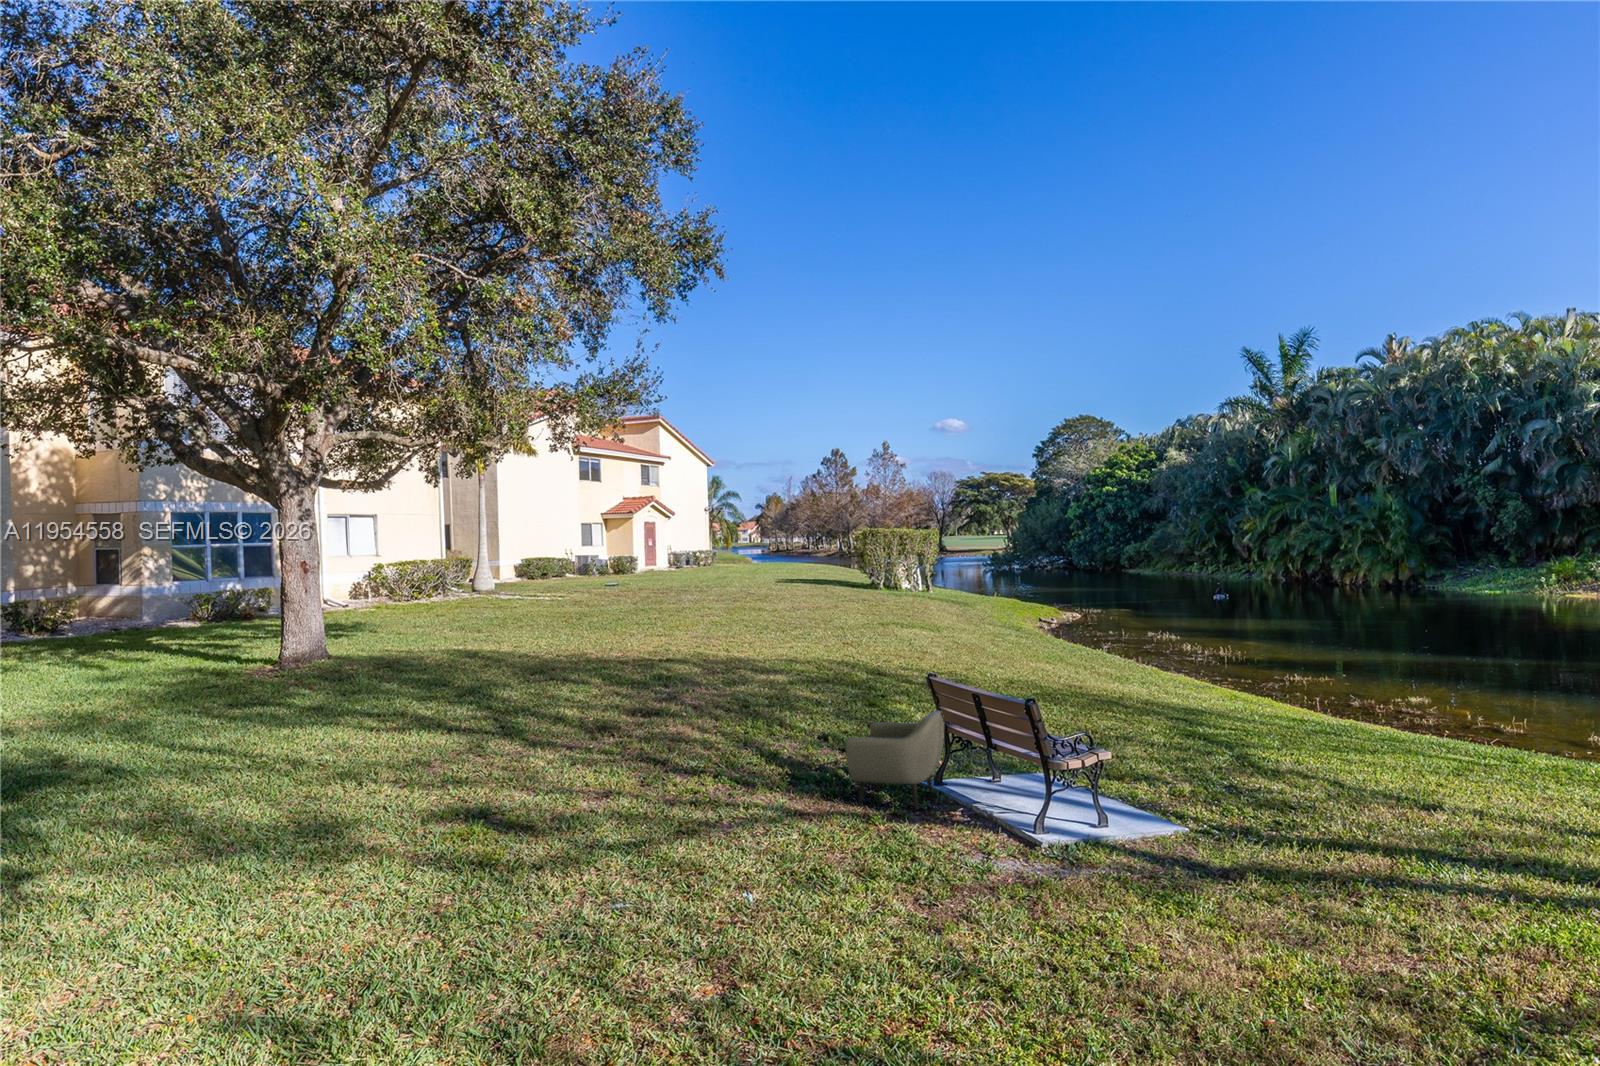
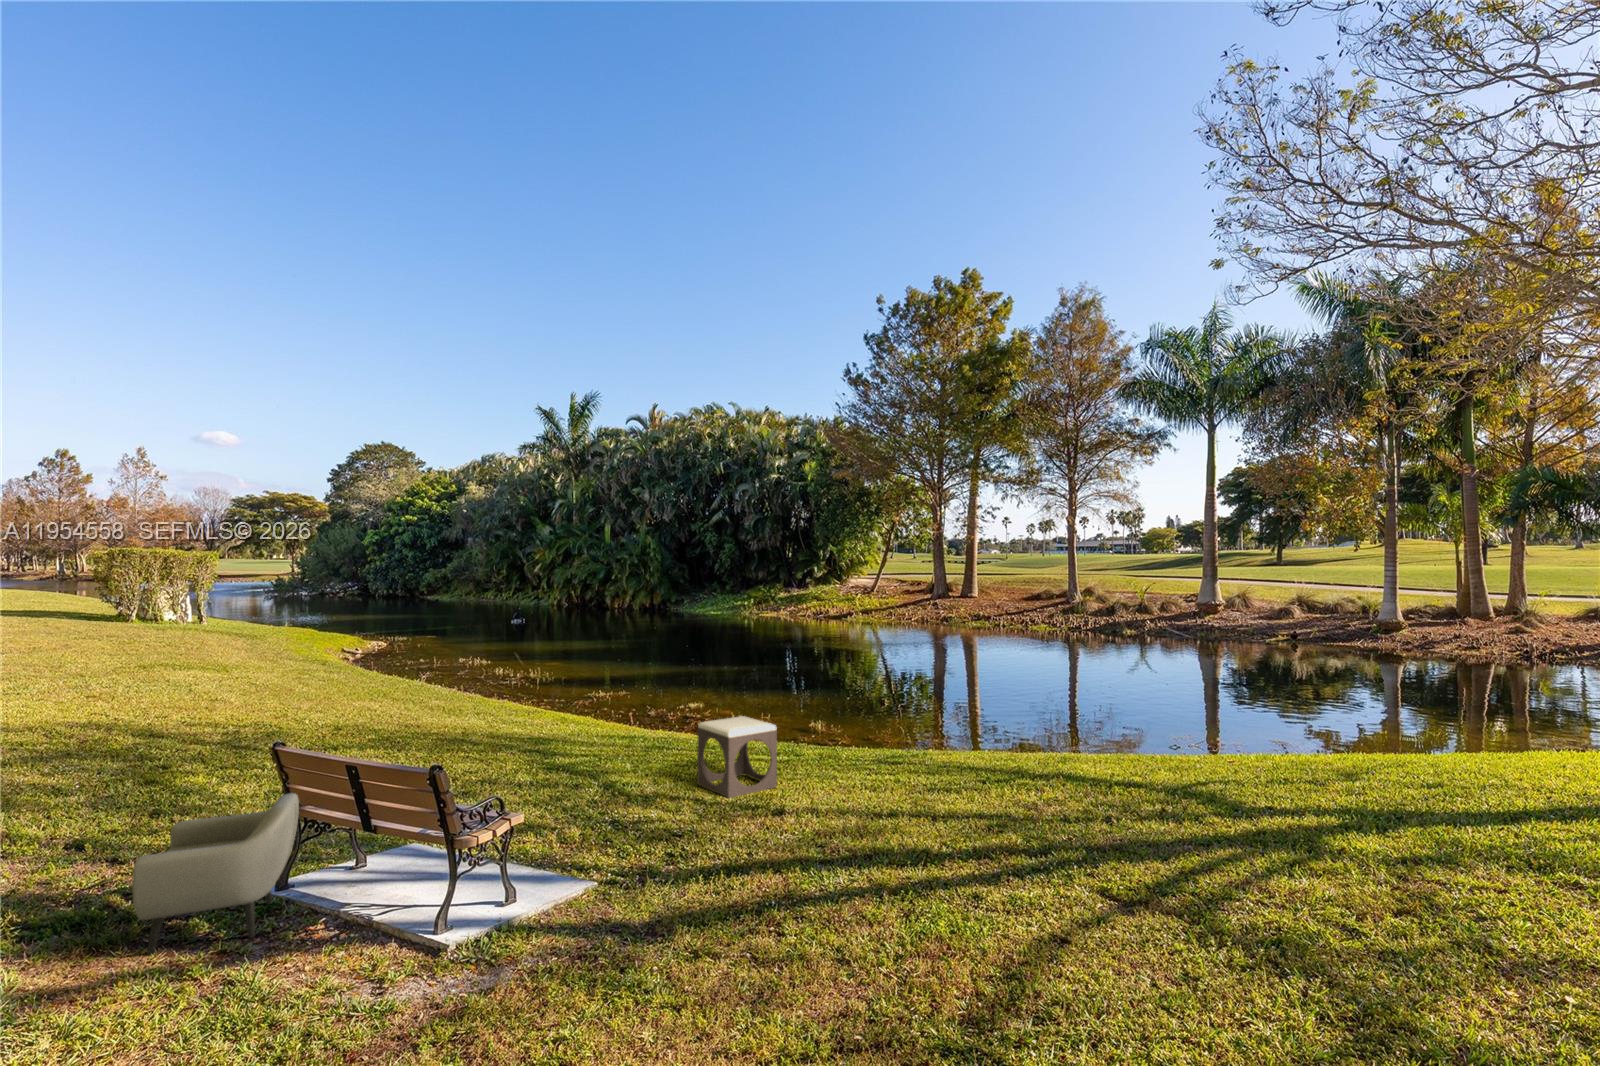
footstool: none [1350,697,1466,789] -> present [697,716,777,798]

